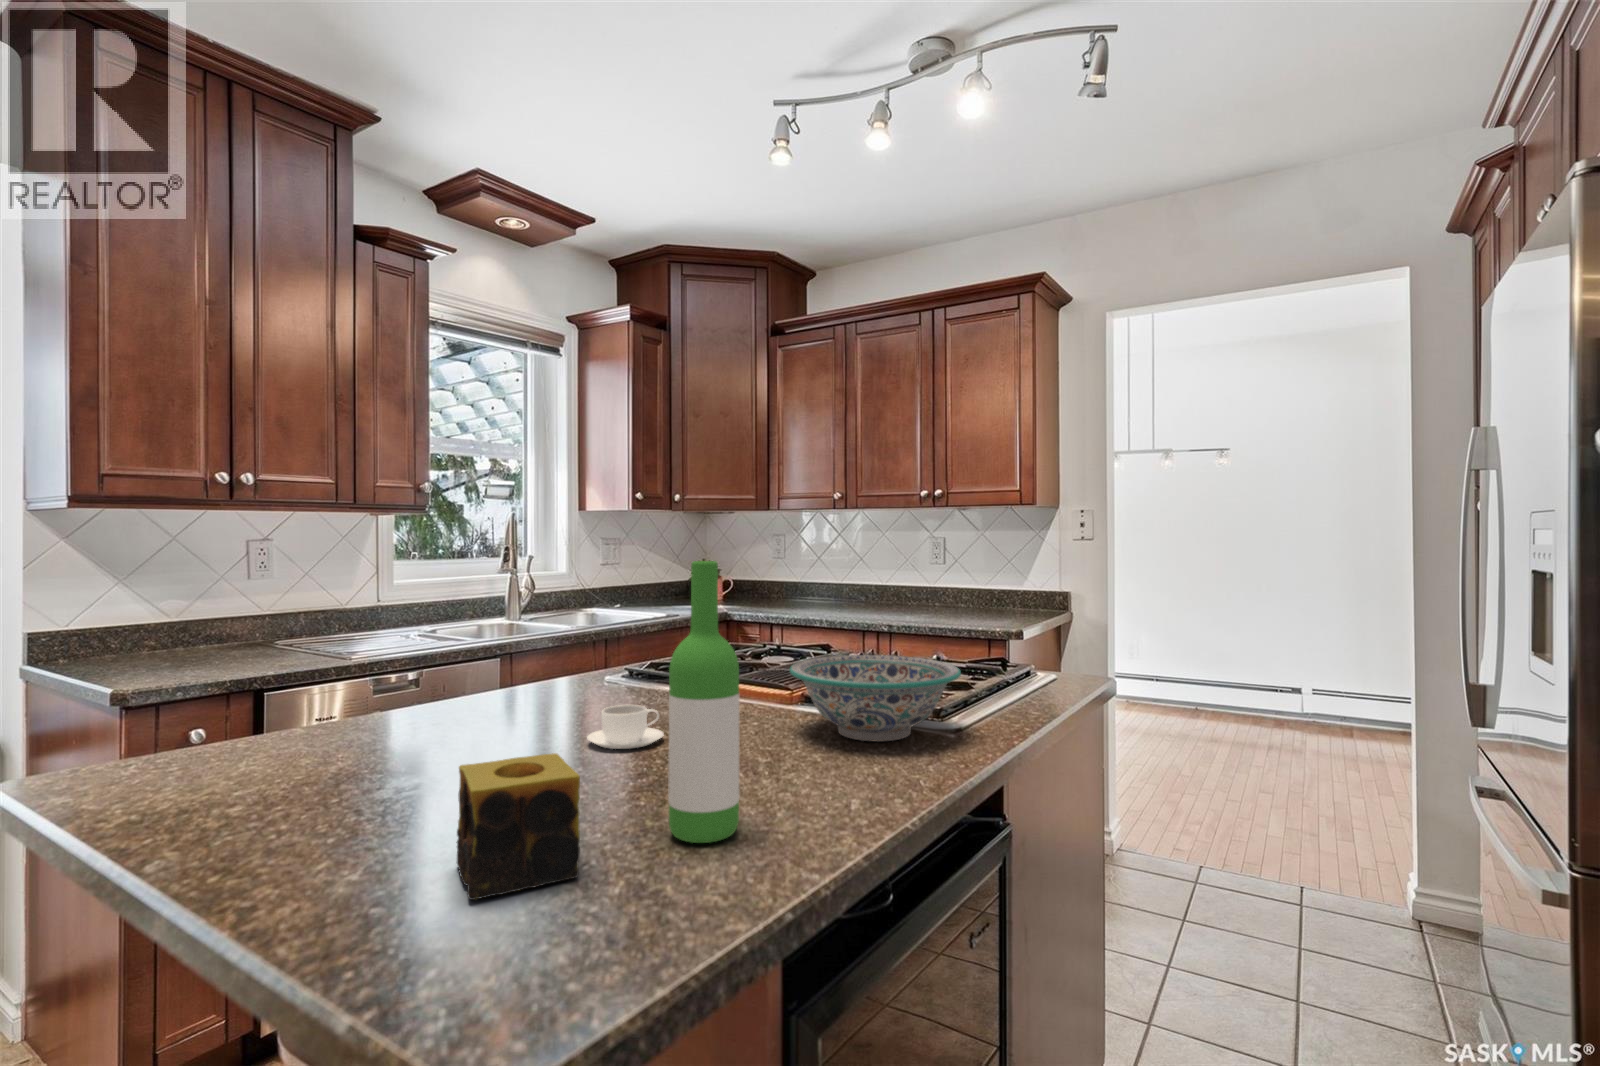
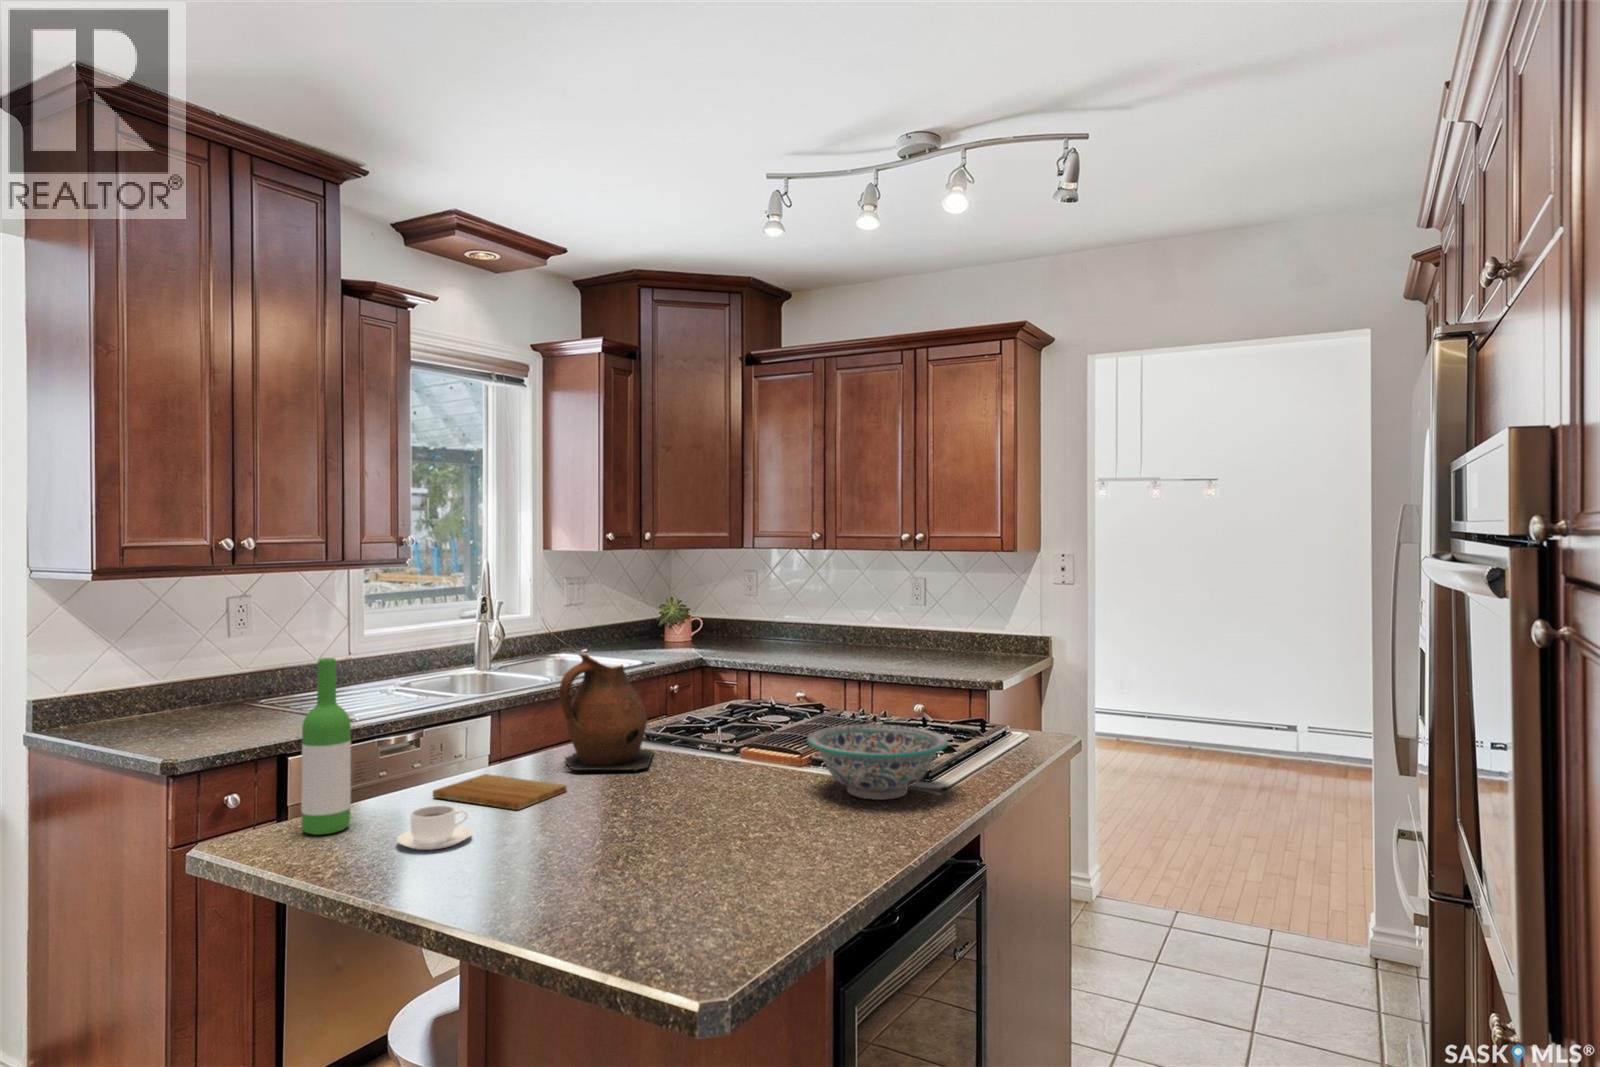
wine bottle: present [668,561,739,843] -> present [301,658,351,835]
ceramic pitcher: none [518,575,633,709] -> present [560,653,654,771]
coffee cup: present [587,705,664,749] -> present [396,805,472,850]
cutting board: none [352,708,510,748] -> present [433,774,566,810]
candle: present [457,753,580,900] -> none [602,816,694,915]

